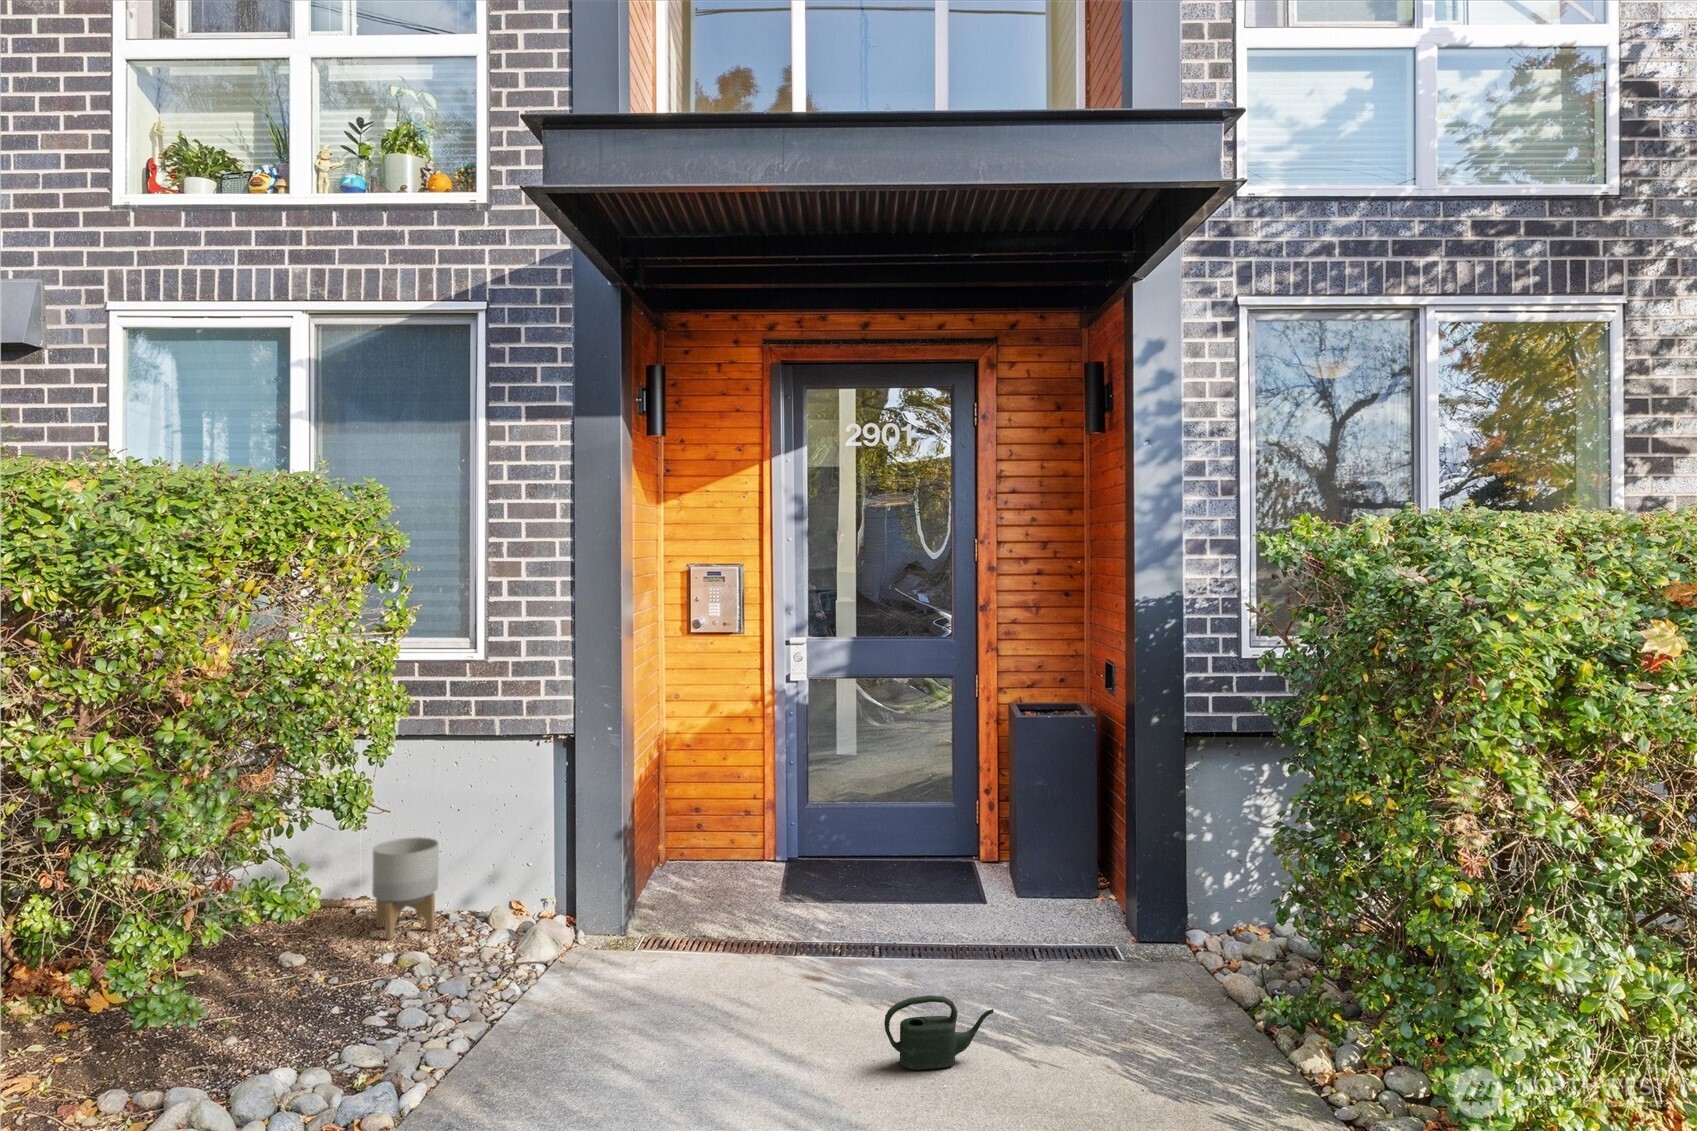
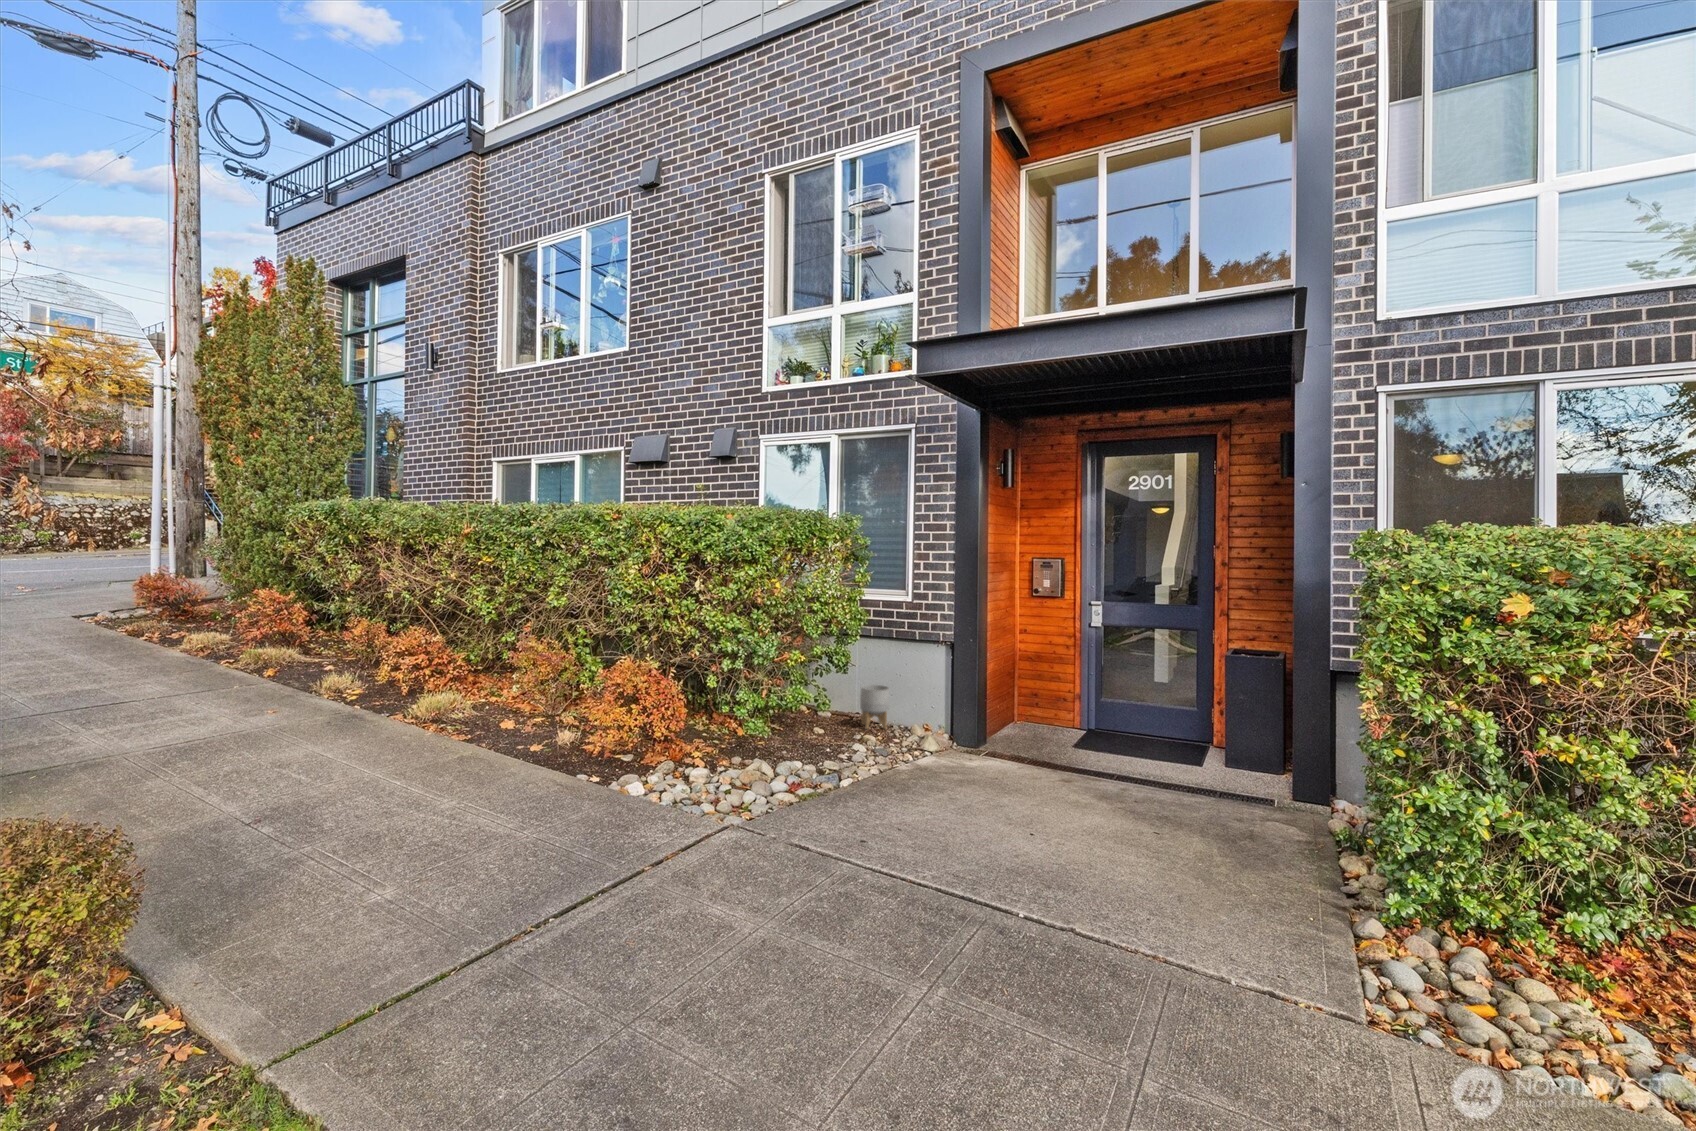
watering can: present [884,995,993,1070] -> none [1094,781,1156,819]

